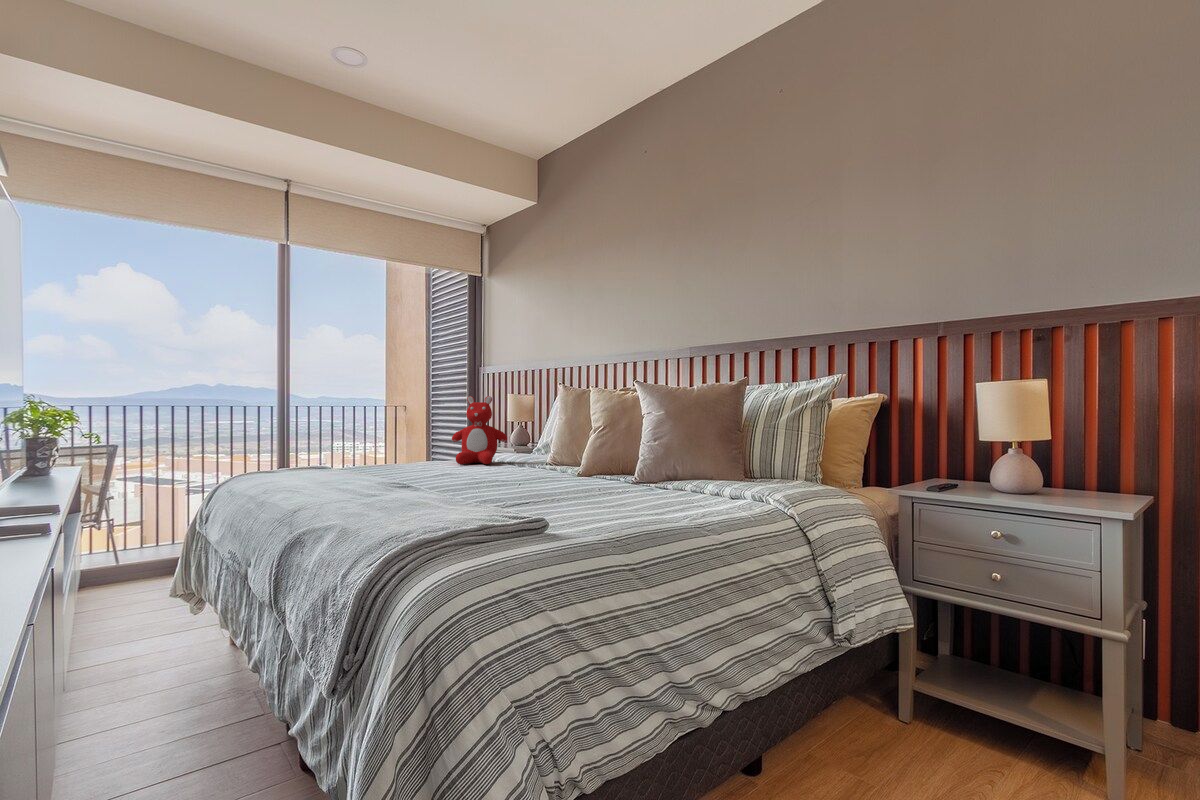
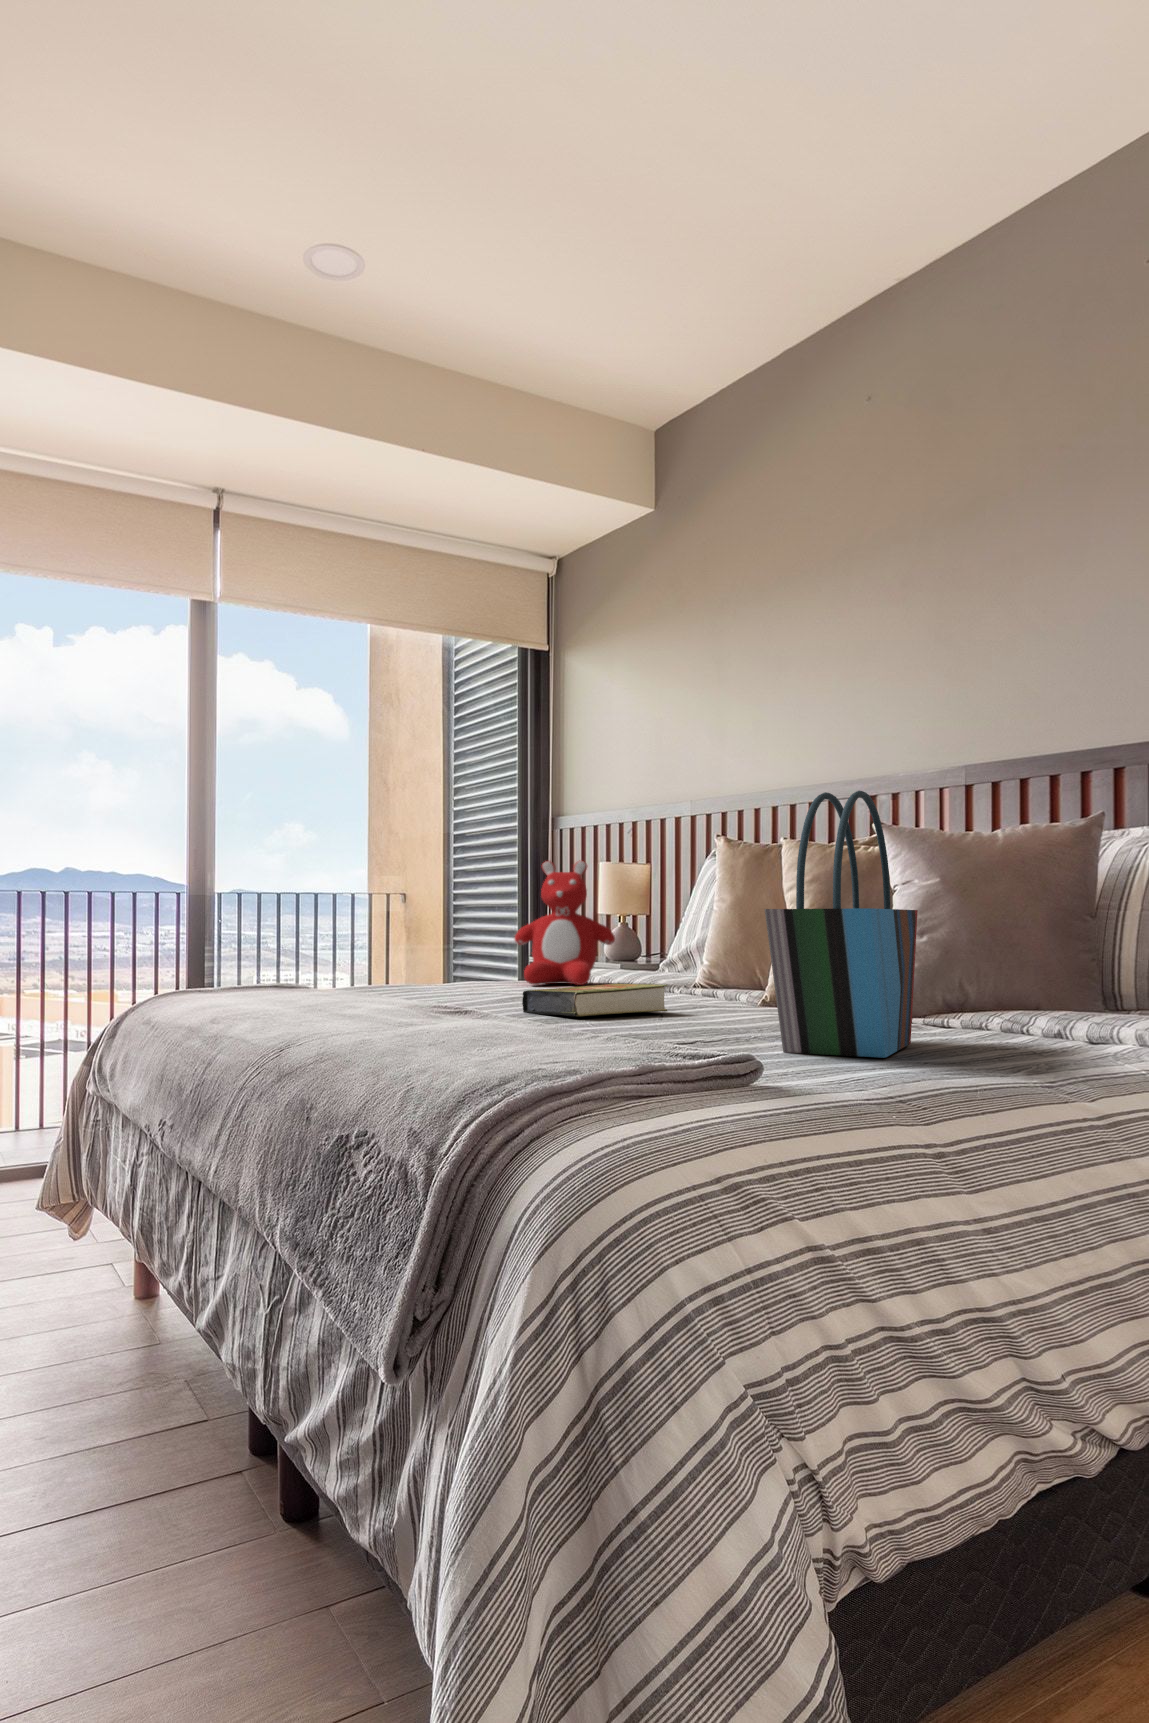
tote bag: none [560,371,647,512] -> present [765,791,918,1058]
book: none [444,467,524,487] -> present [522,983,667,1017]

